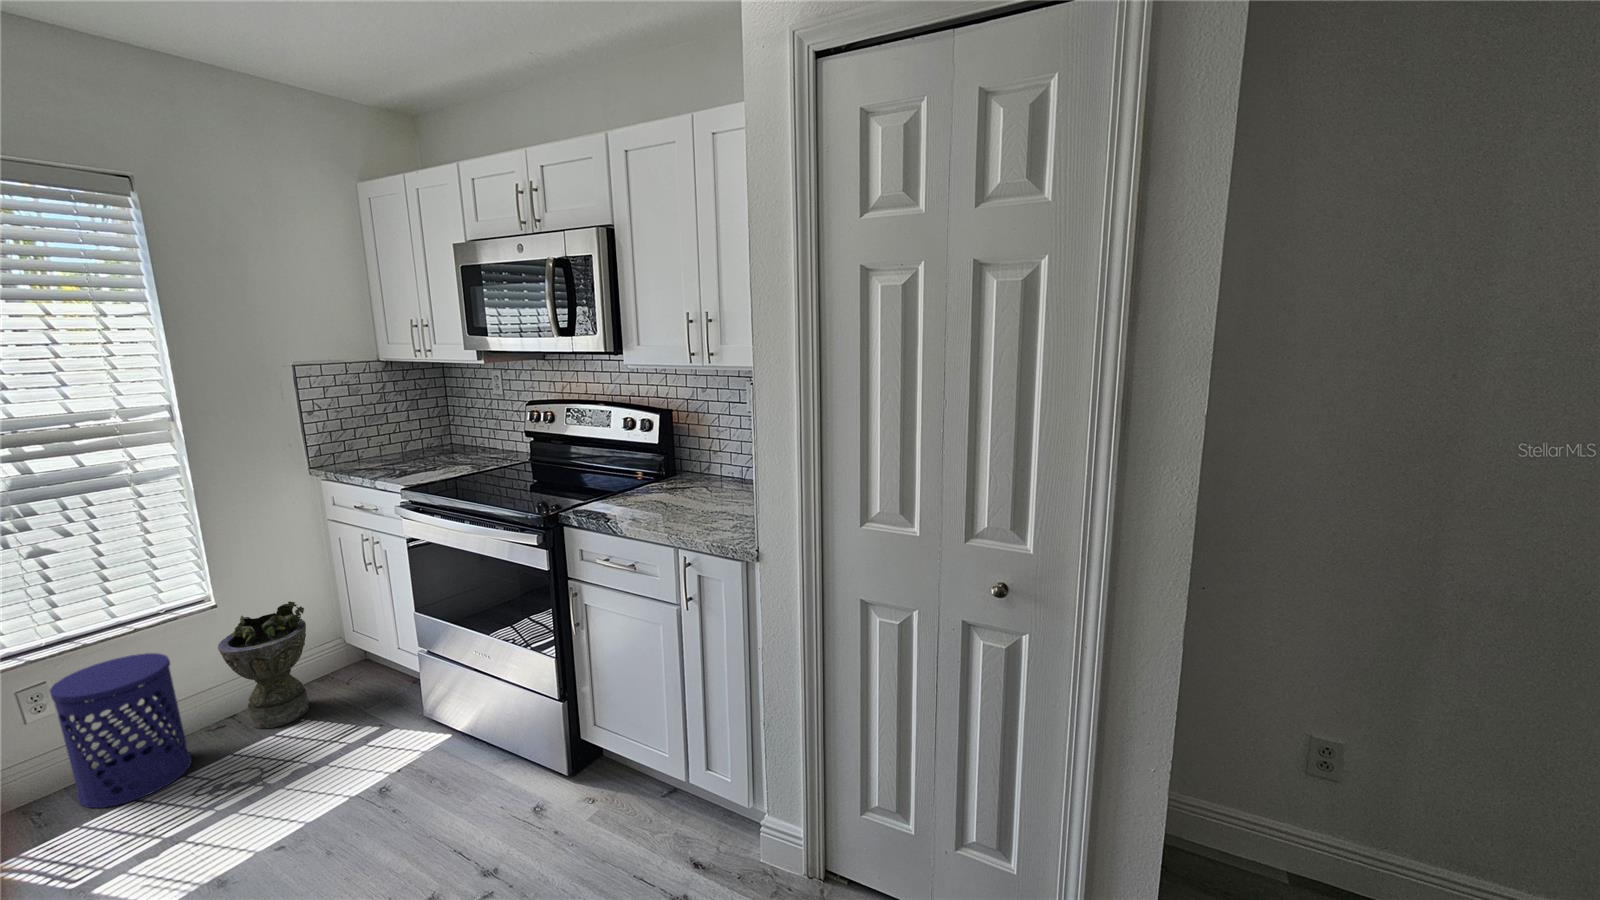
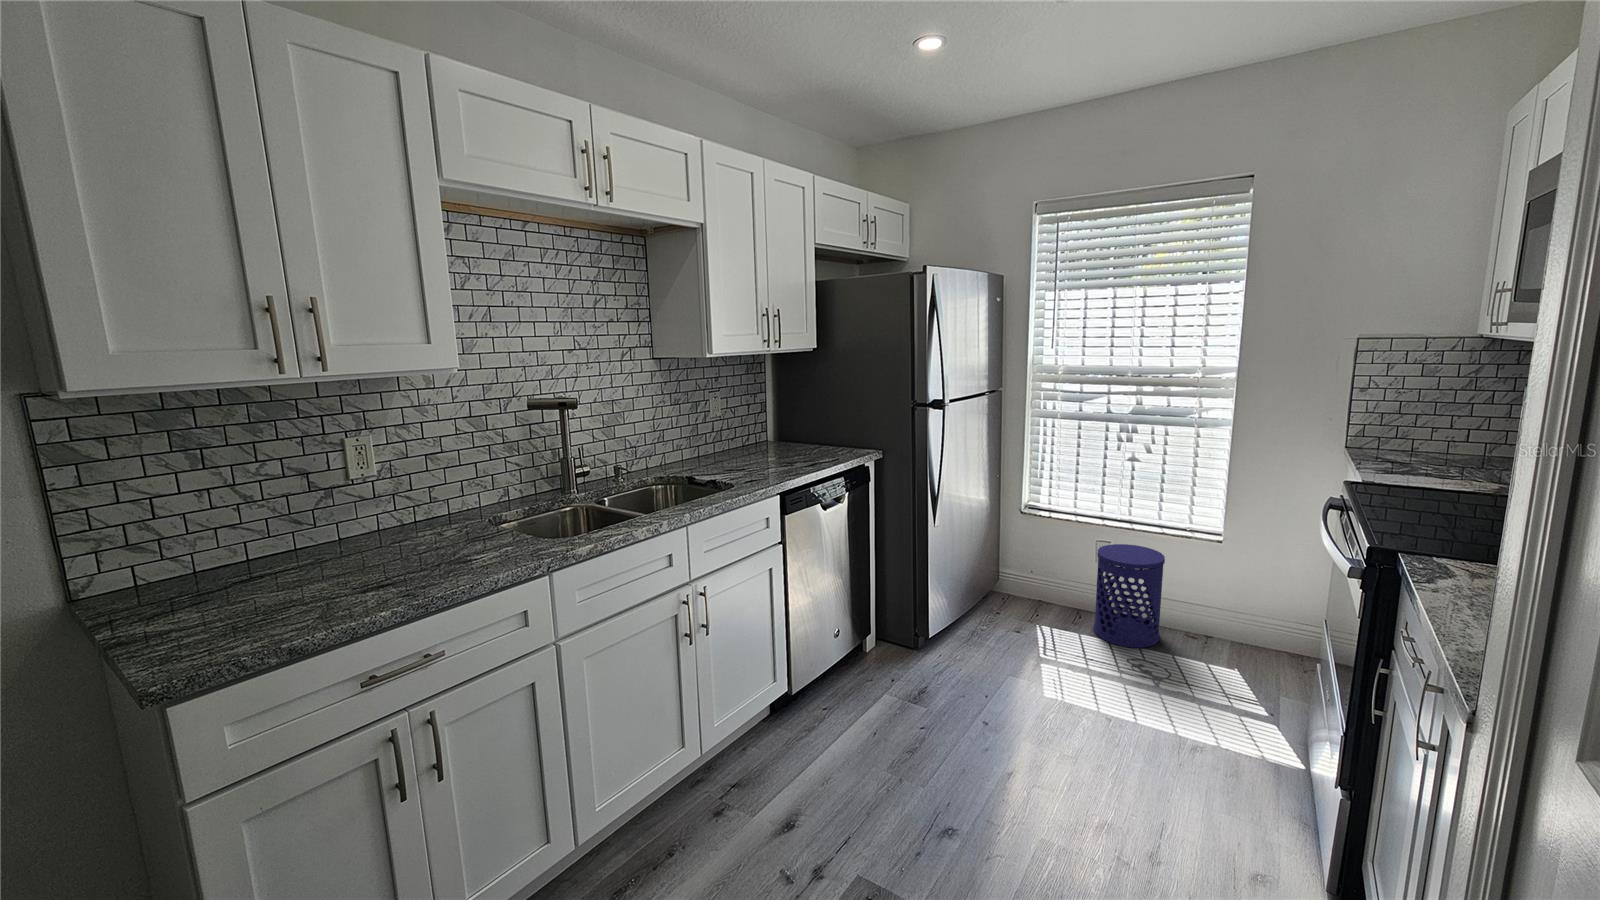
planter: present [218,601,309,729] -> none [1202,559,1279,667]

